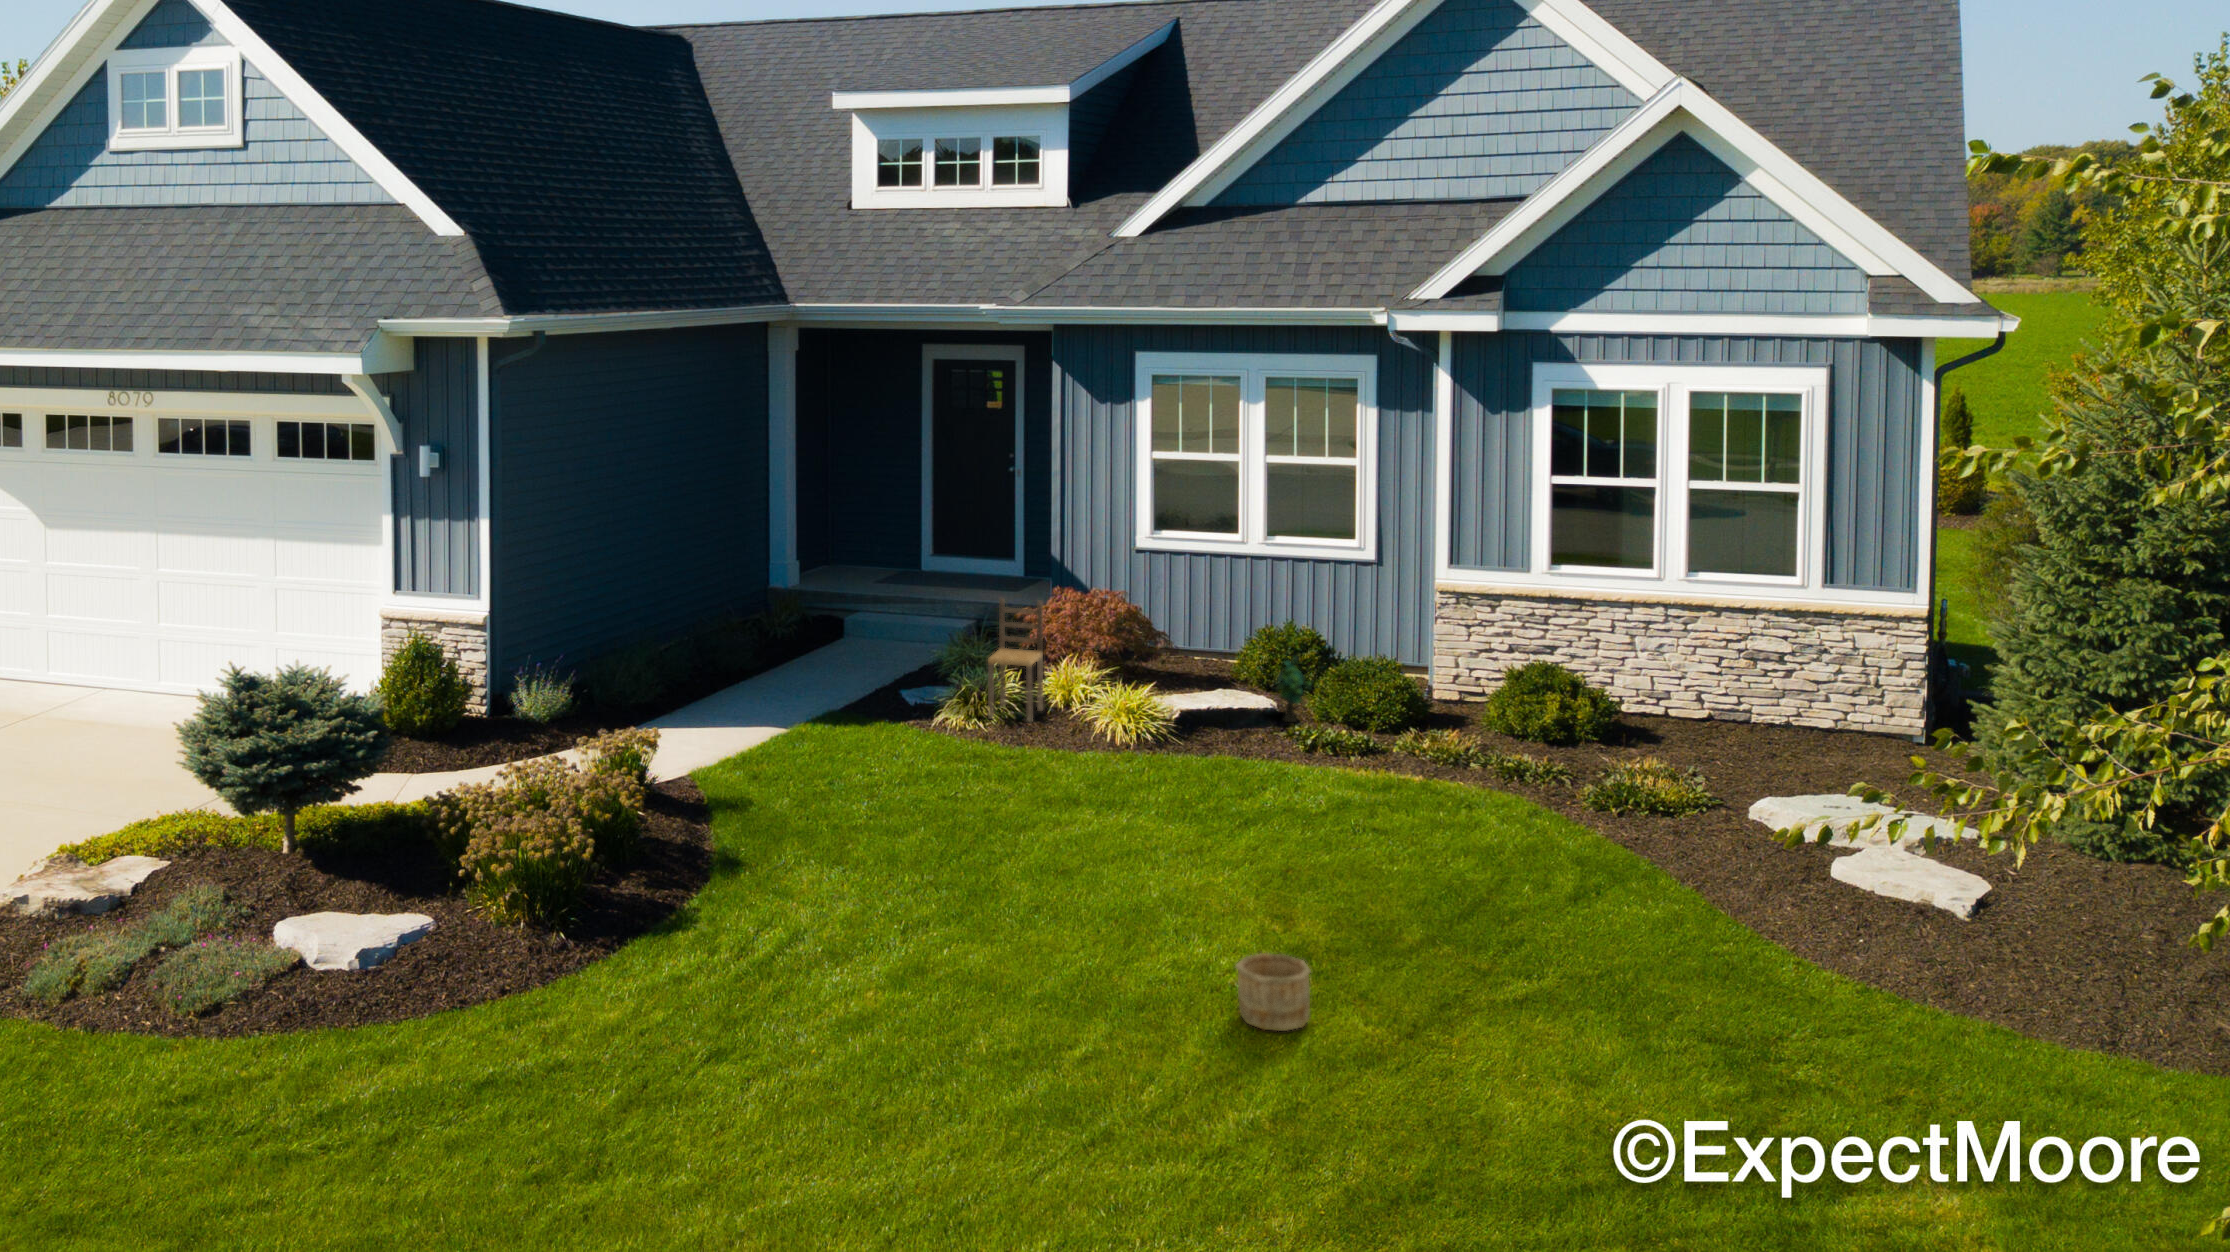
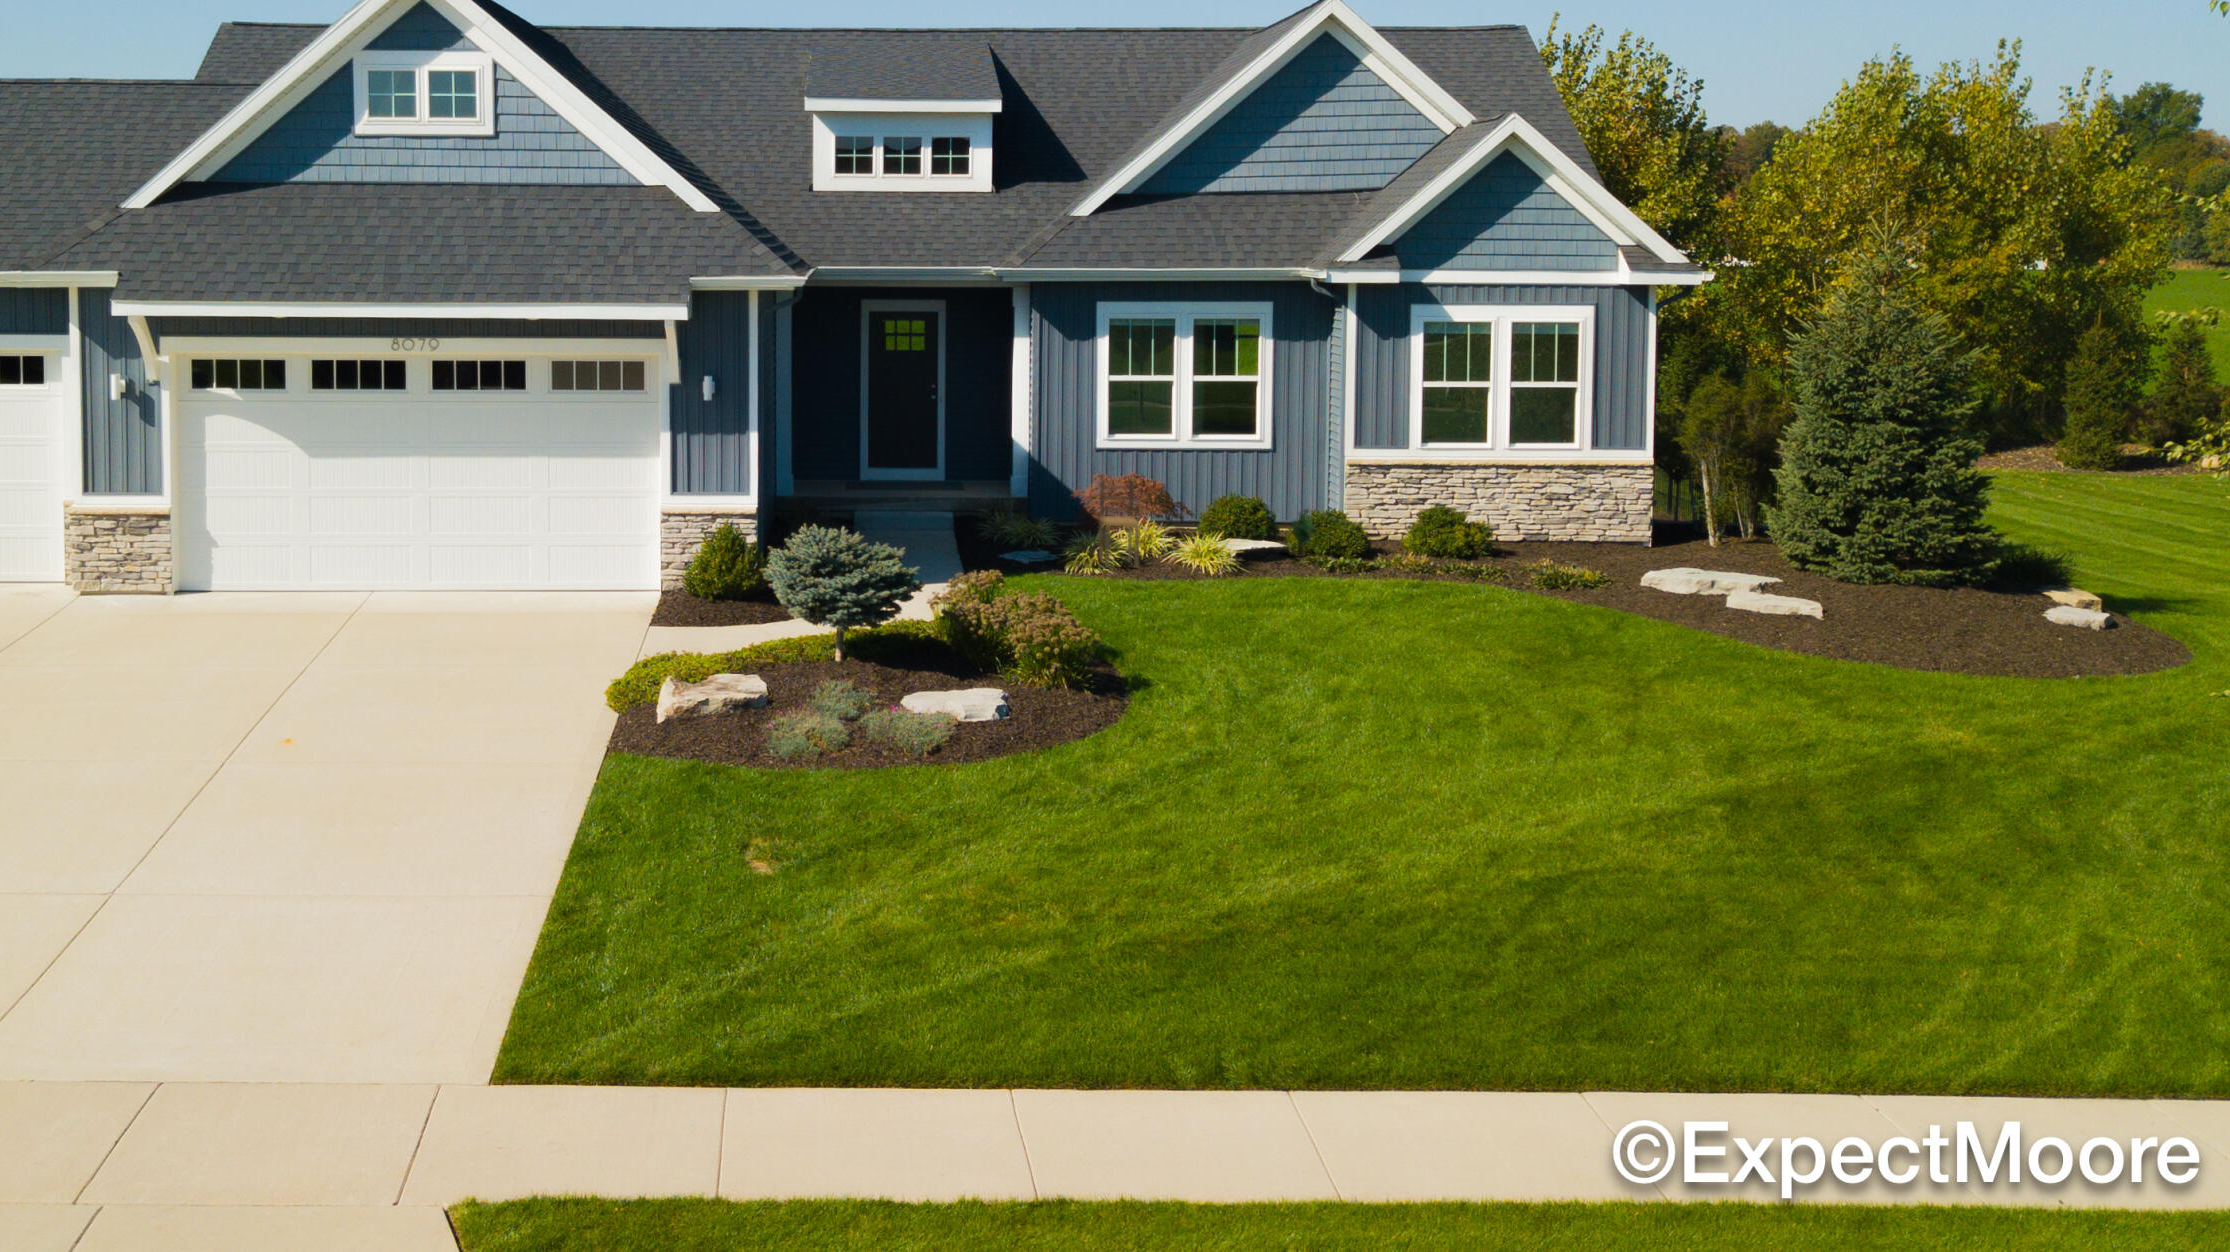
wooden bucket: present [1236,953,1310,1031] -> none [1545,661,1597,707]

